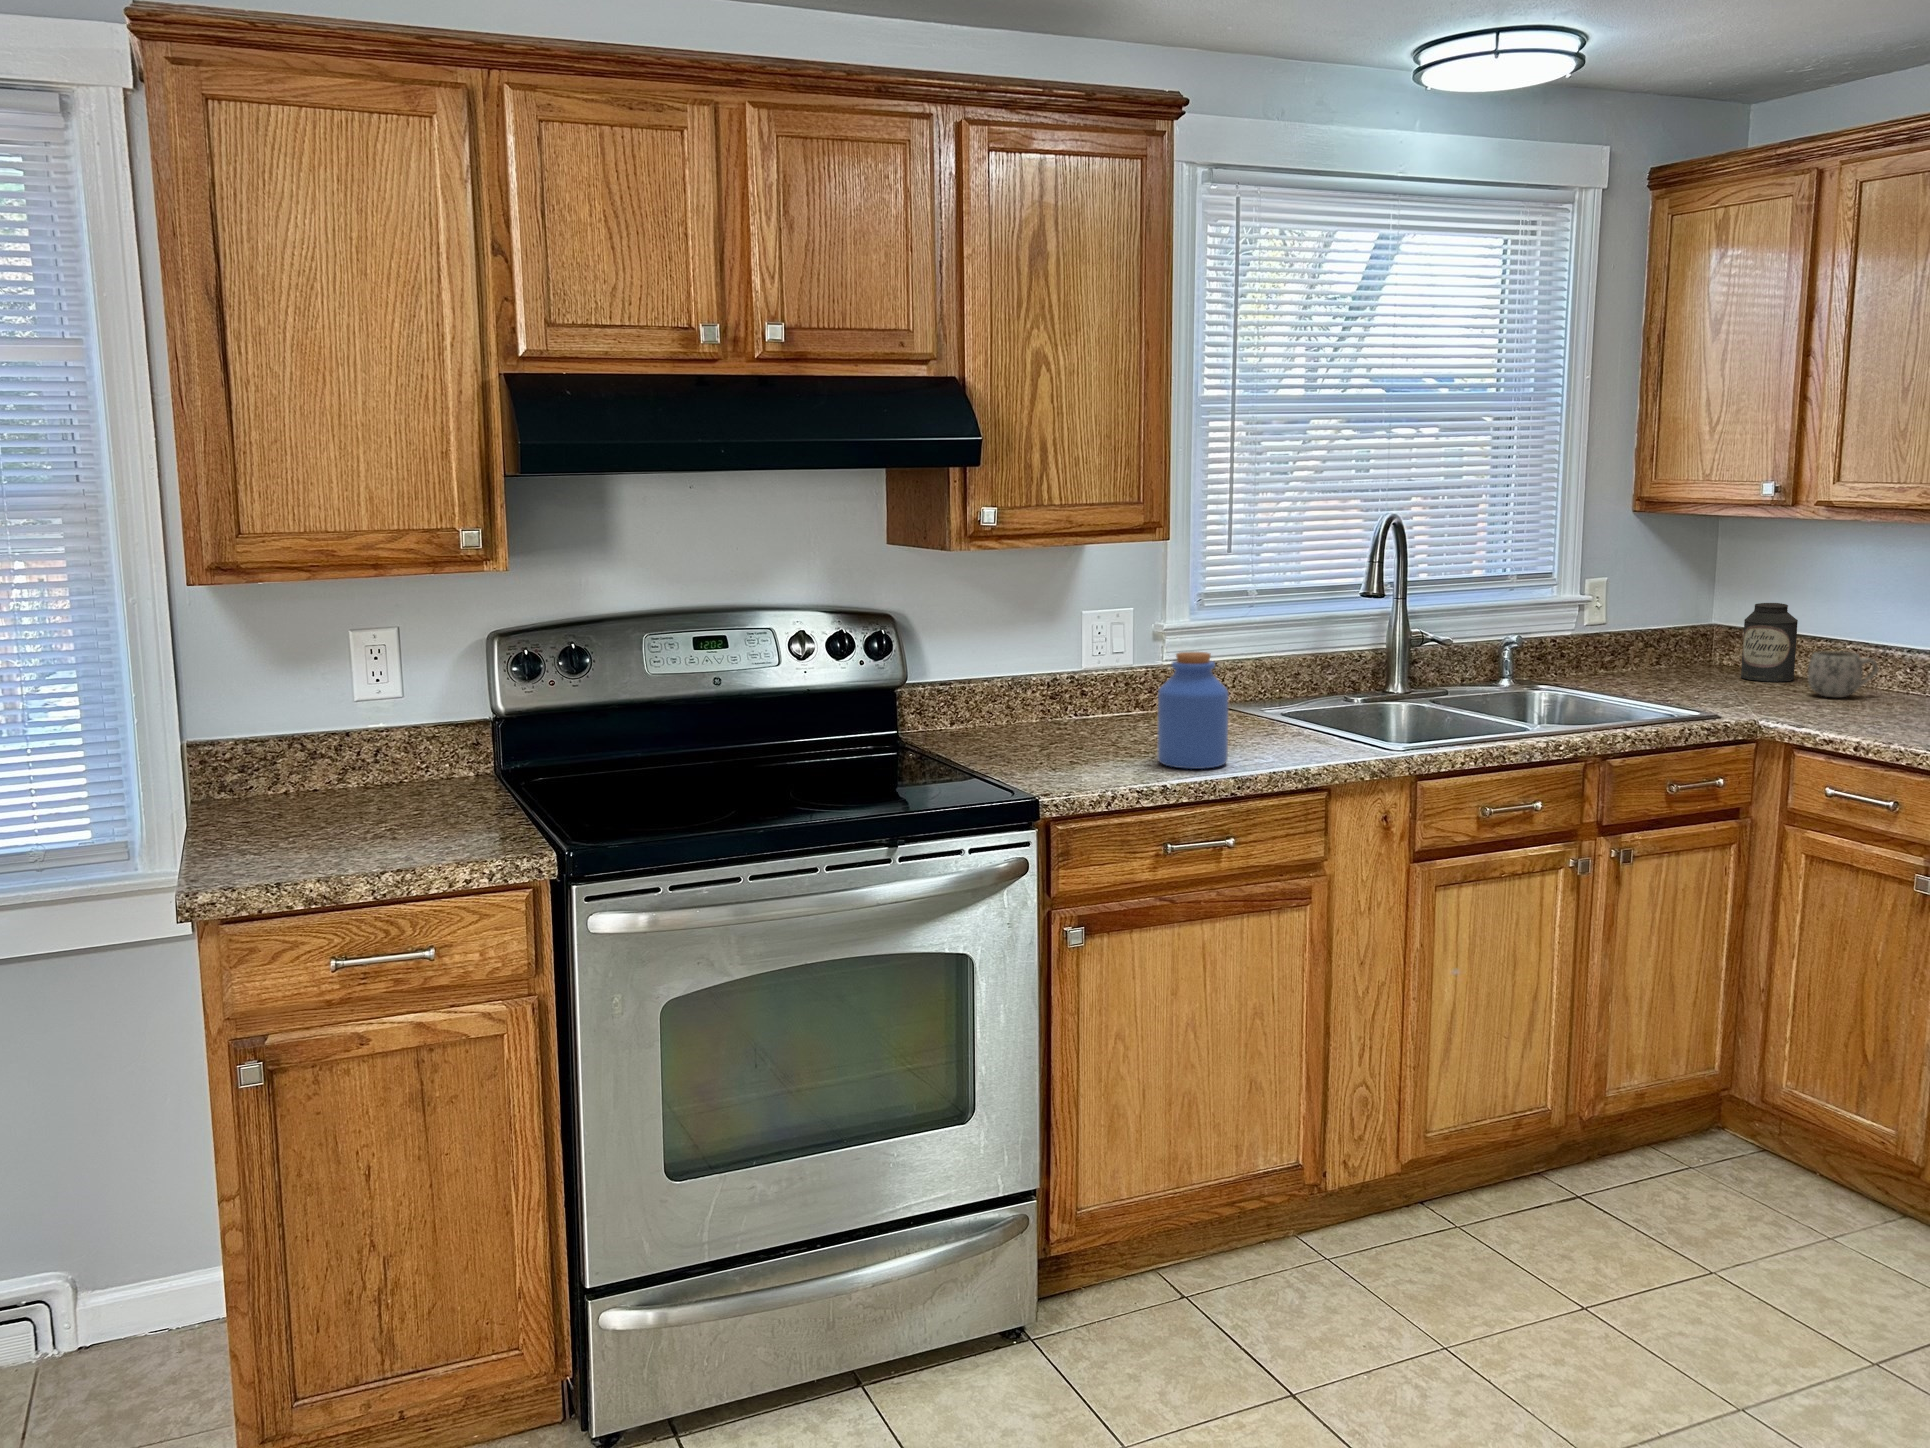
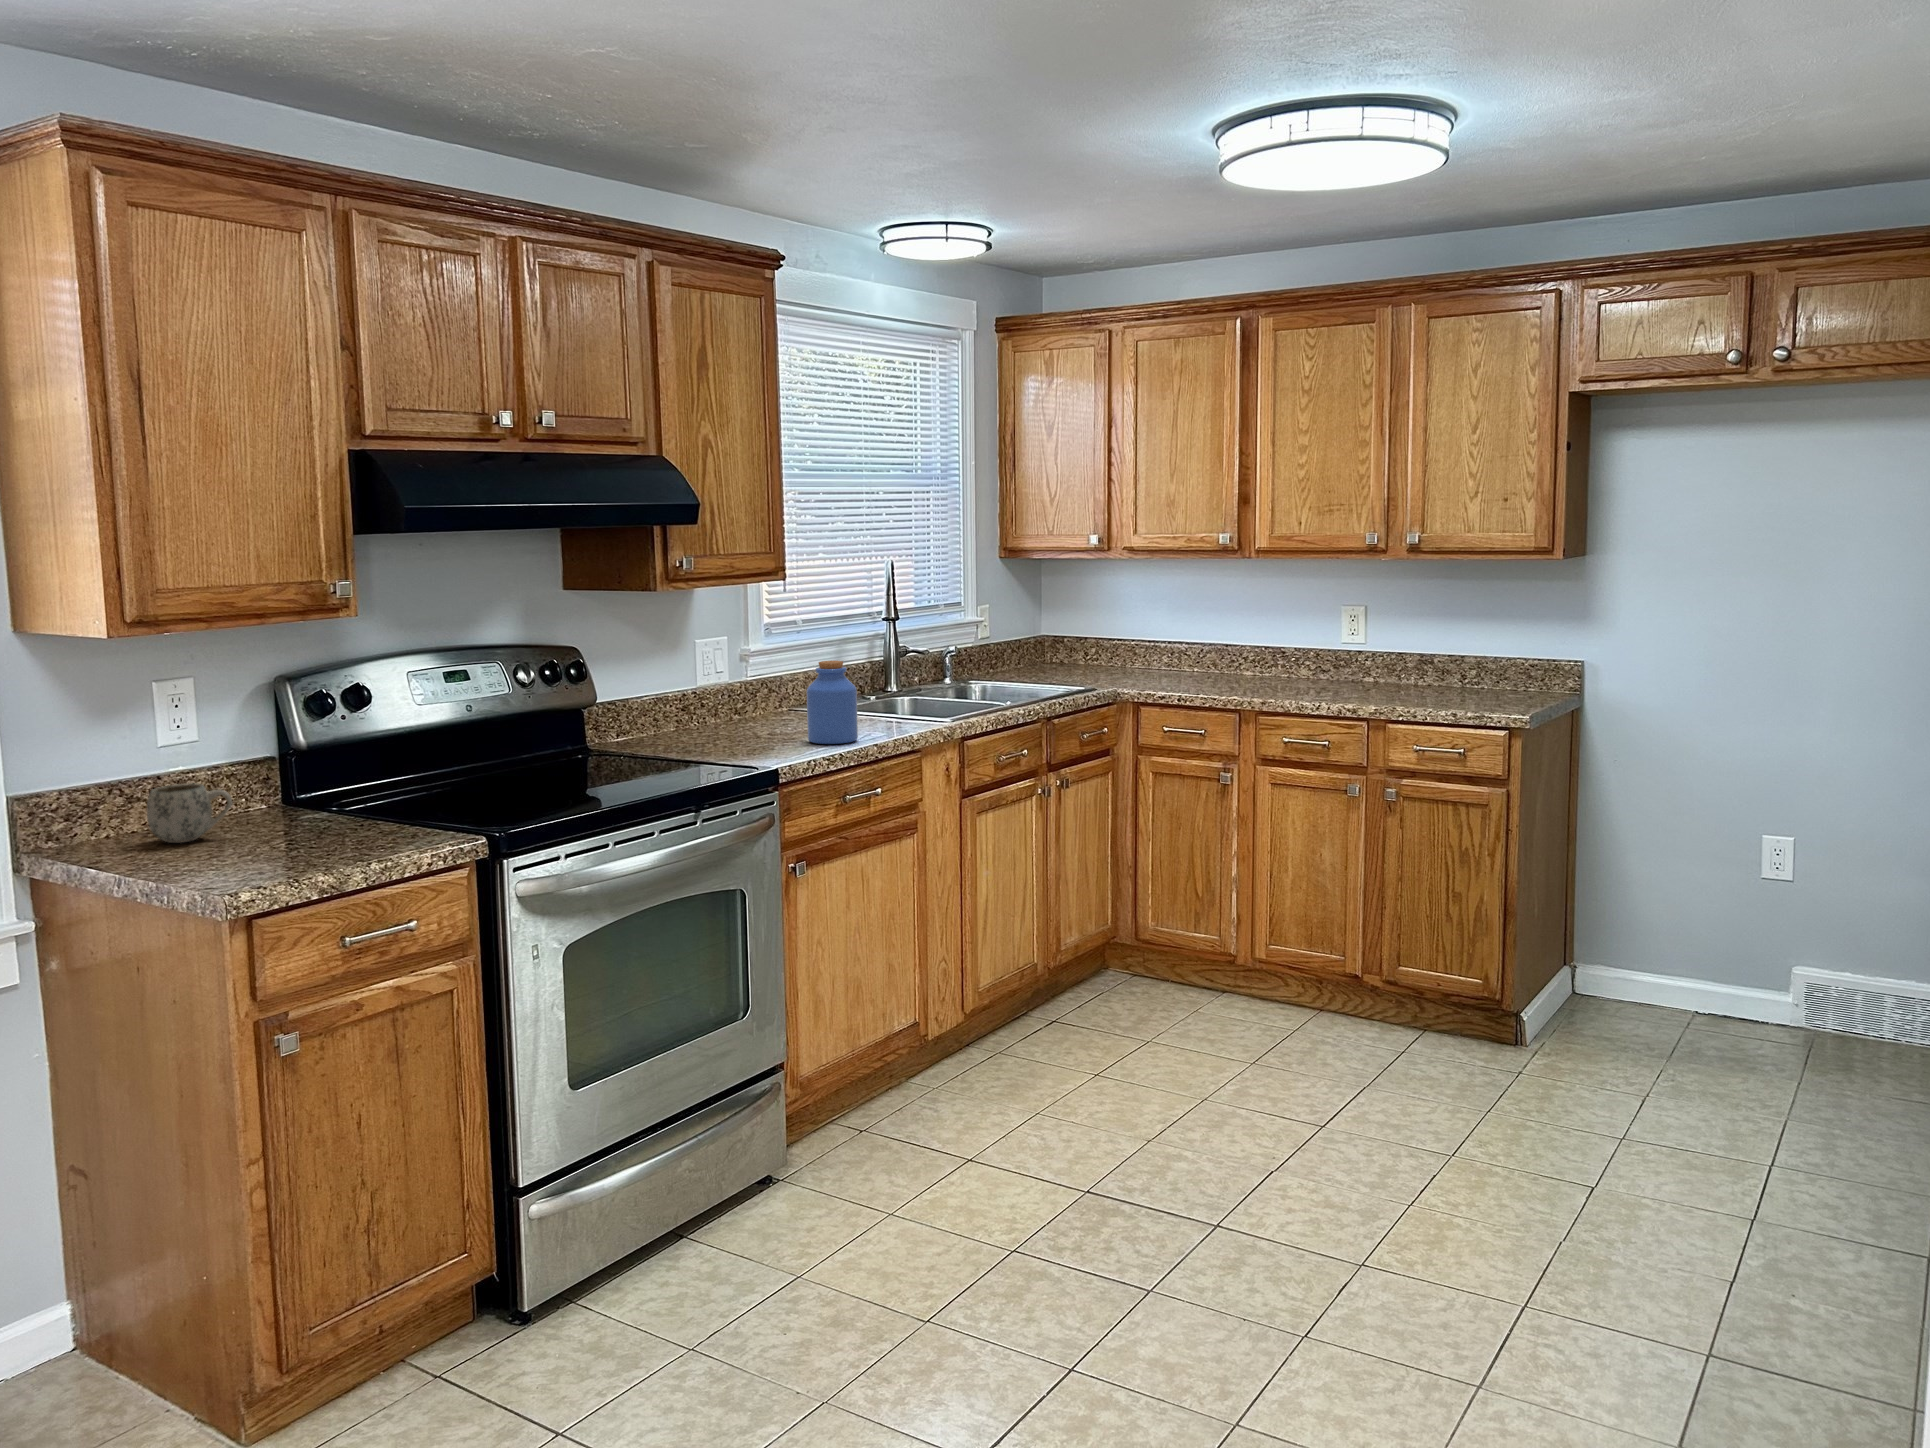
canister: present [1741,603,1798,682] -> none [1071,618,1103,670]
mug: present [1808,651,1879,698] -> present [147,784,233,843]

